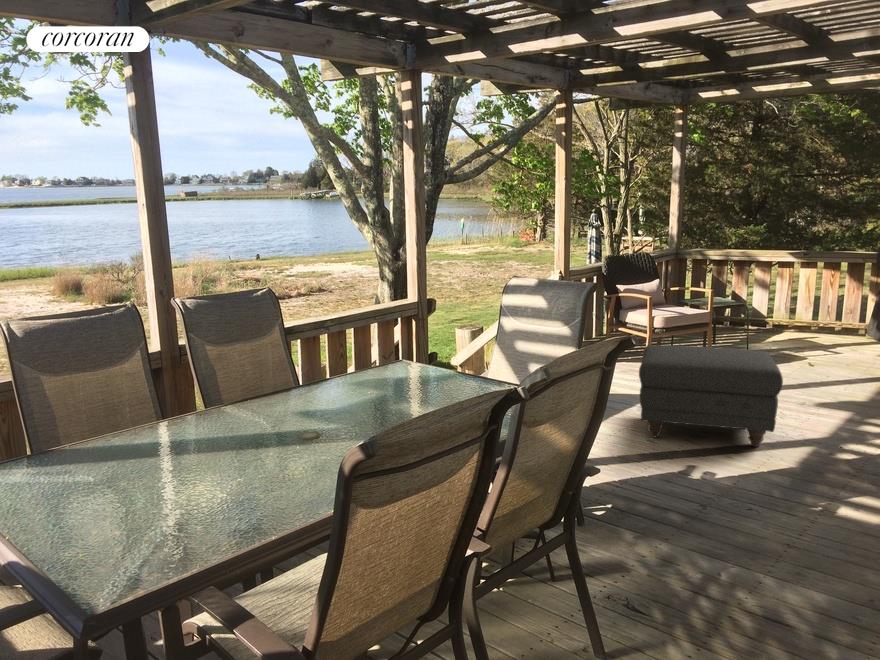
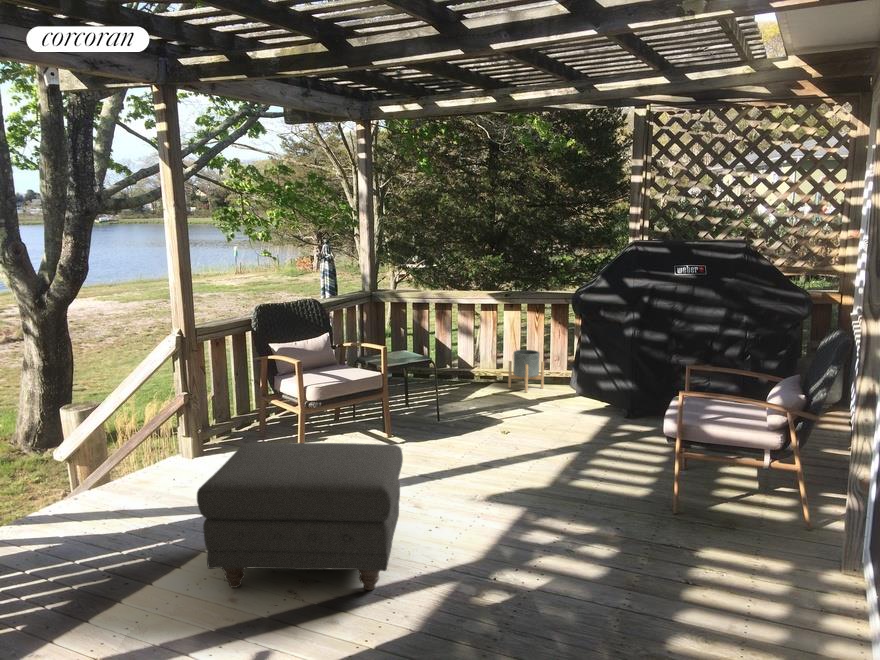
planter: none [802,303,839,339] -> present [508,350,544,392]

